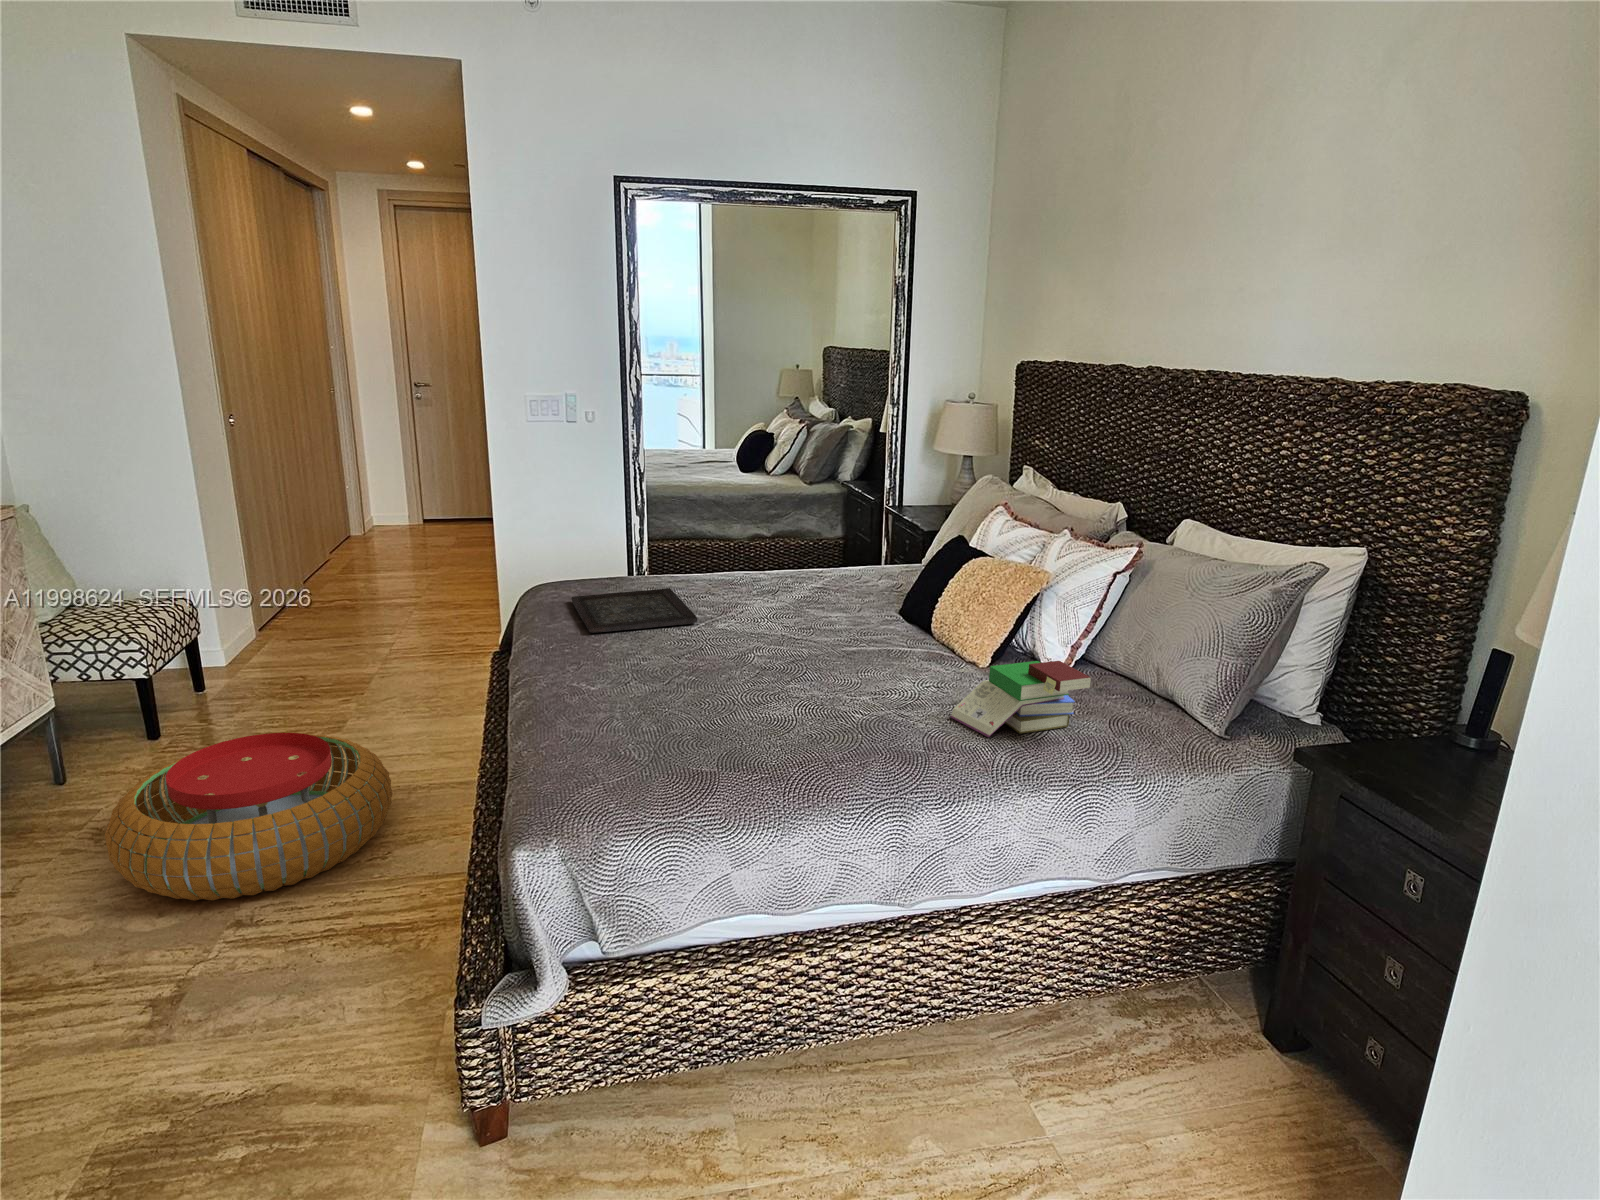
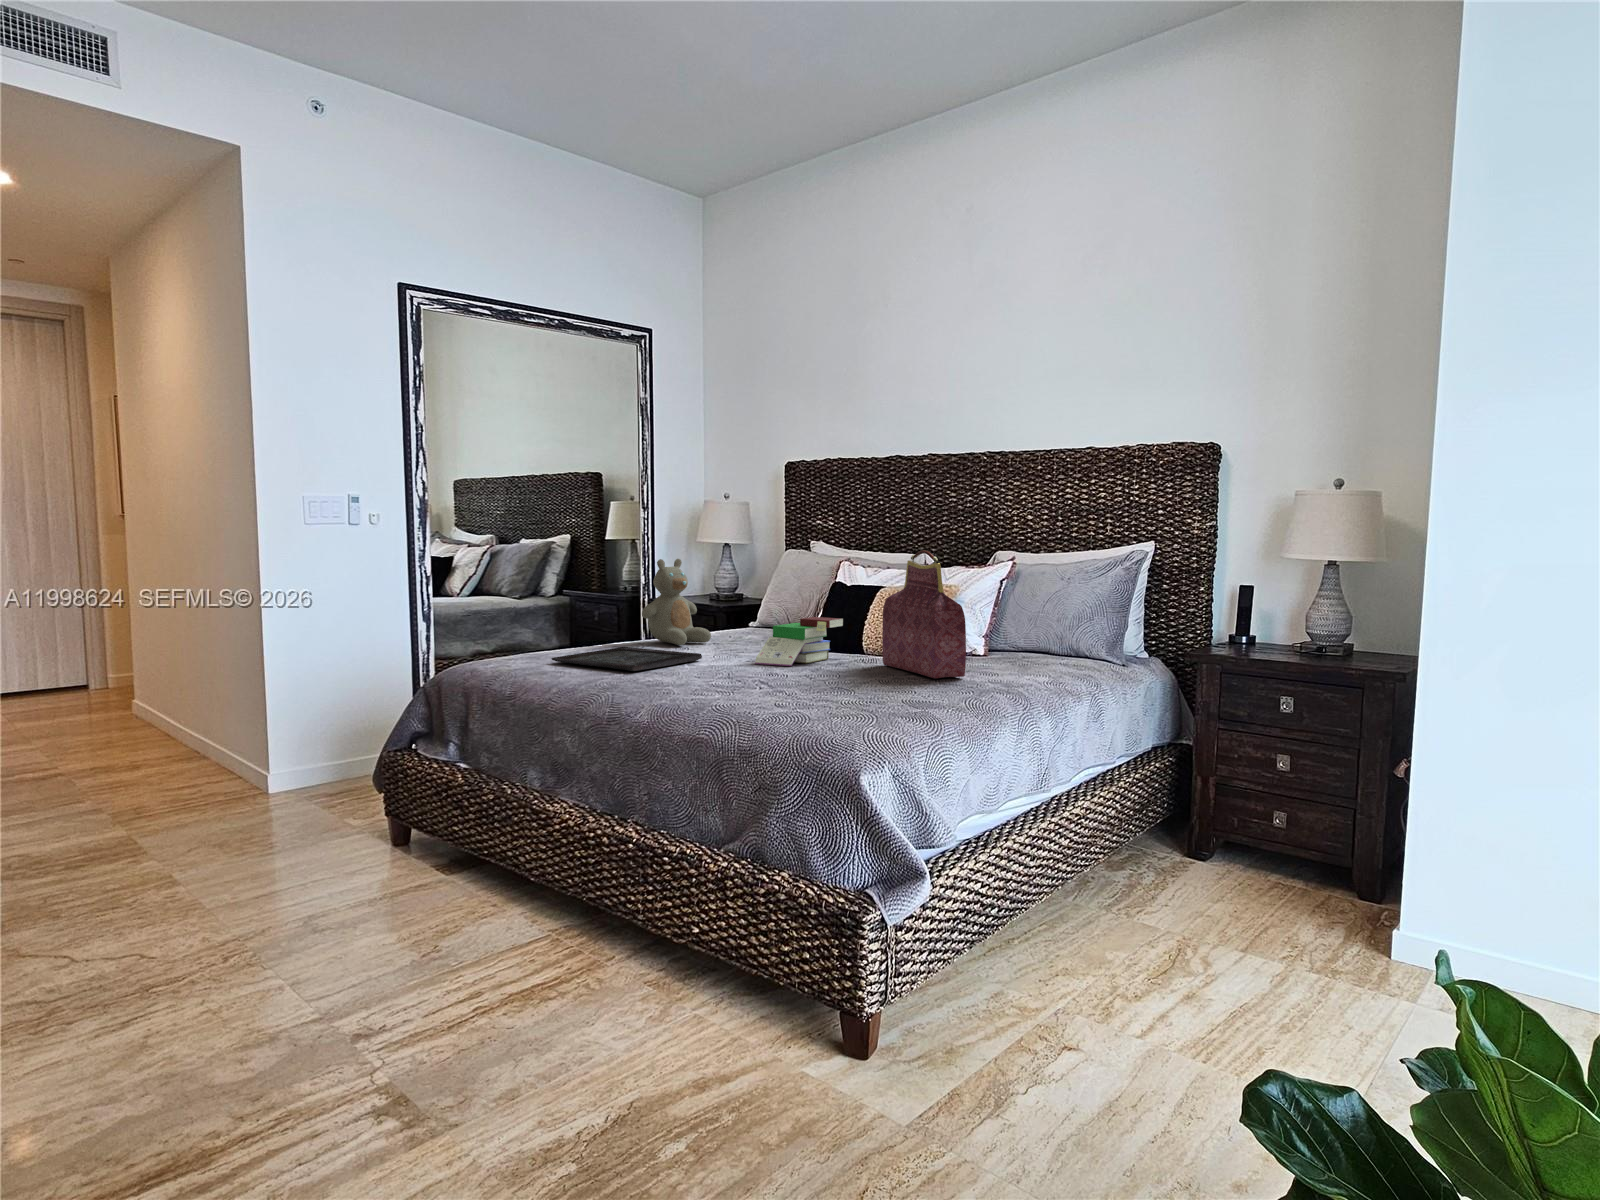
teddy bear: none [714,493,788,592] -> present [642,559,711,645]
handbag: none [820,550,889,727] -> present [882,550,966,678]
book: present [950,661,1091,737] -> present [755,617,843,666]
pouf: present [105,733,392,901] -> none [76,845,425,1043]

